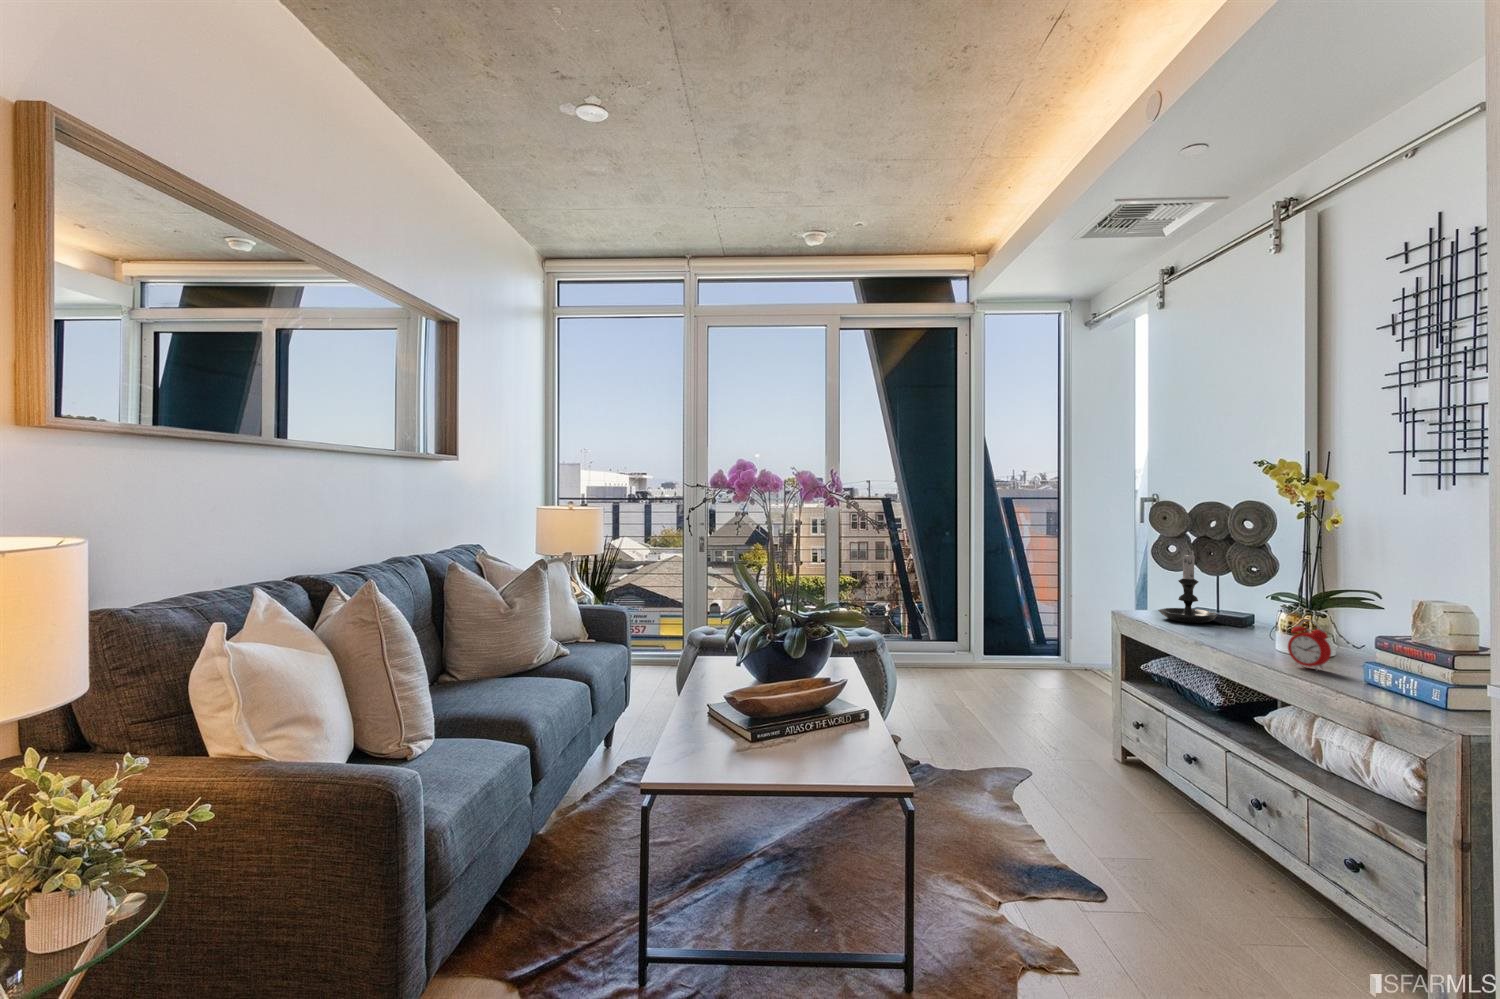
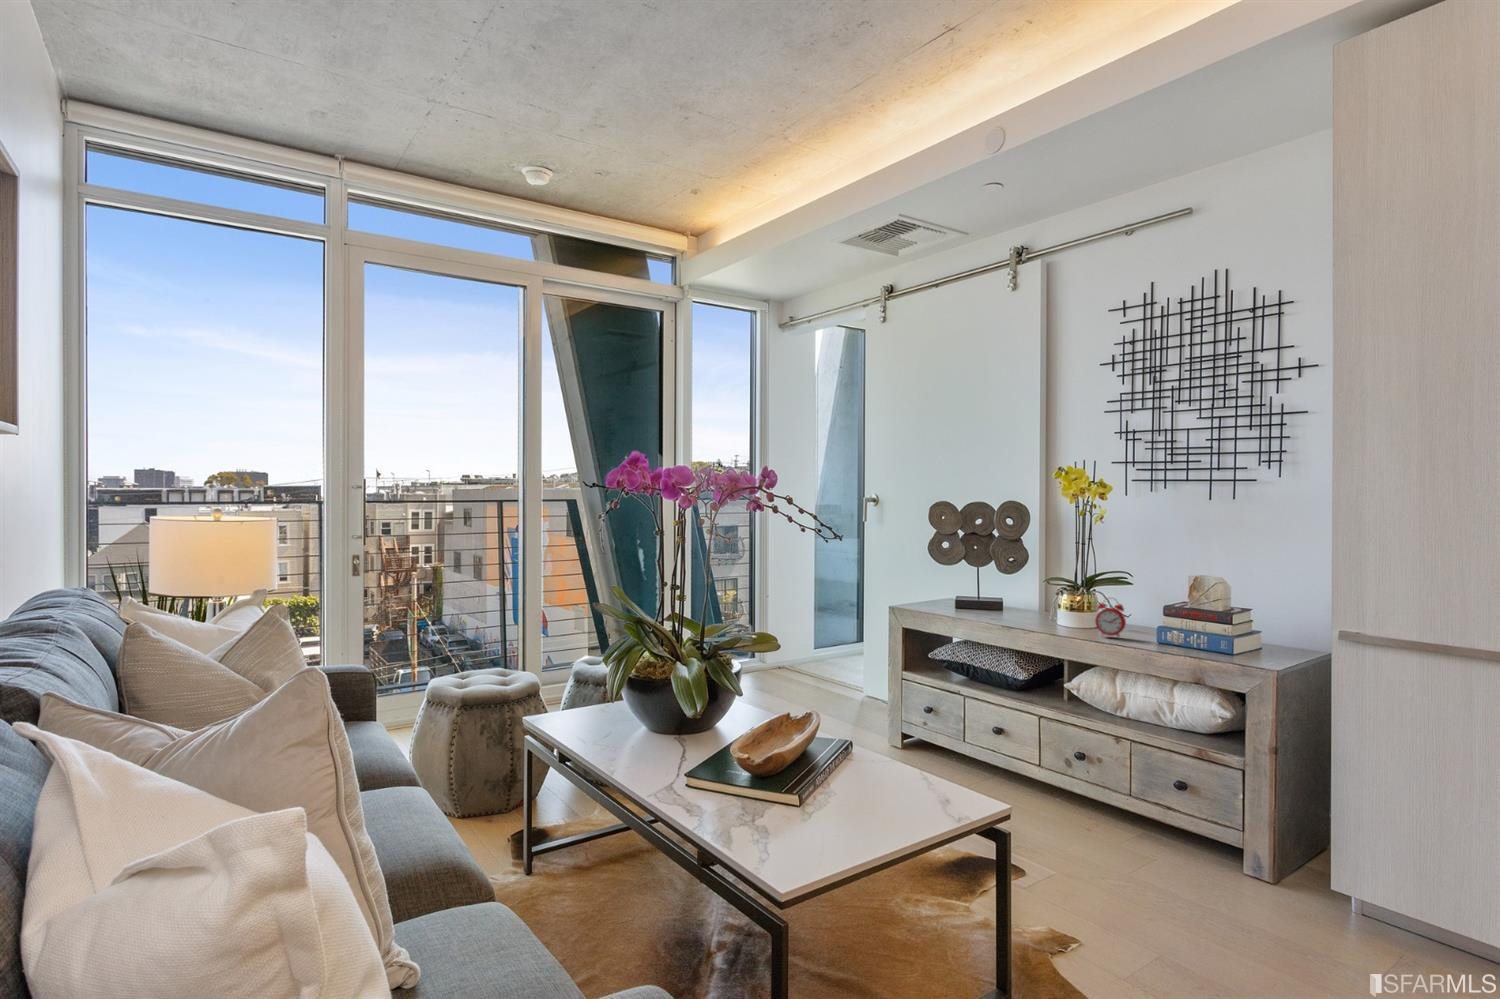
candle holder: present [1158,551,1218,623] -> none [939,546,986,612]

